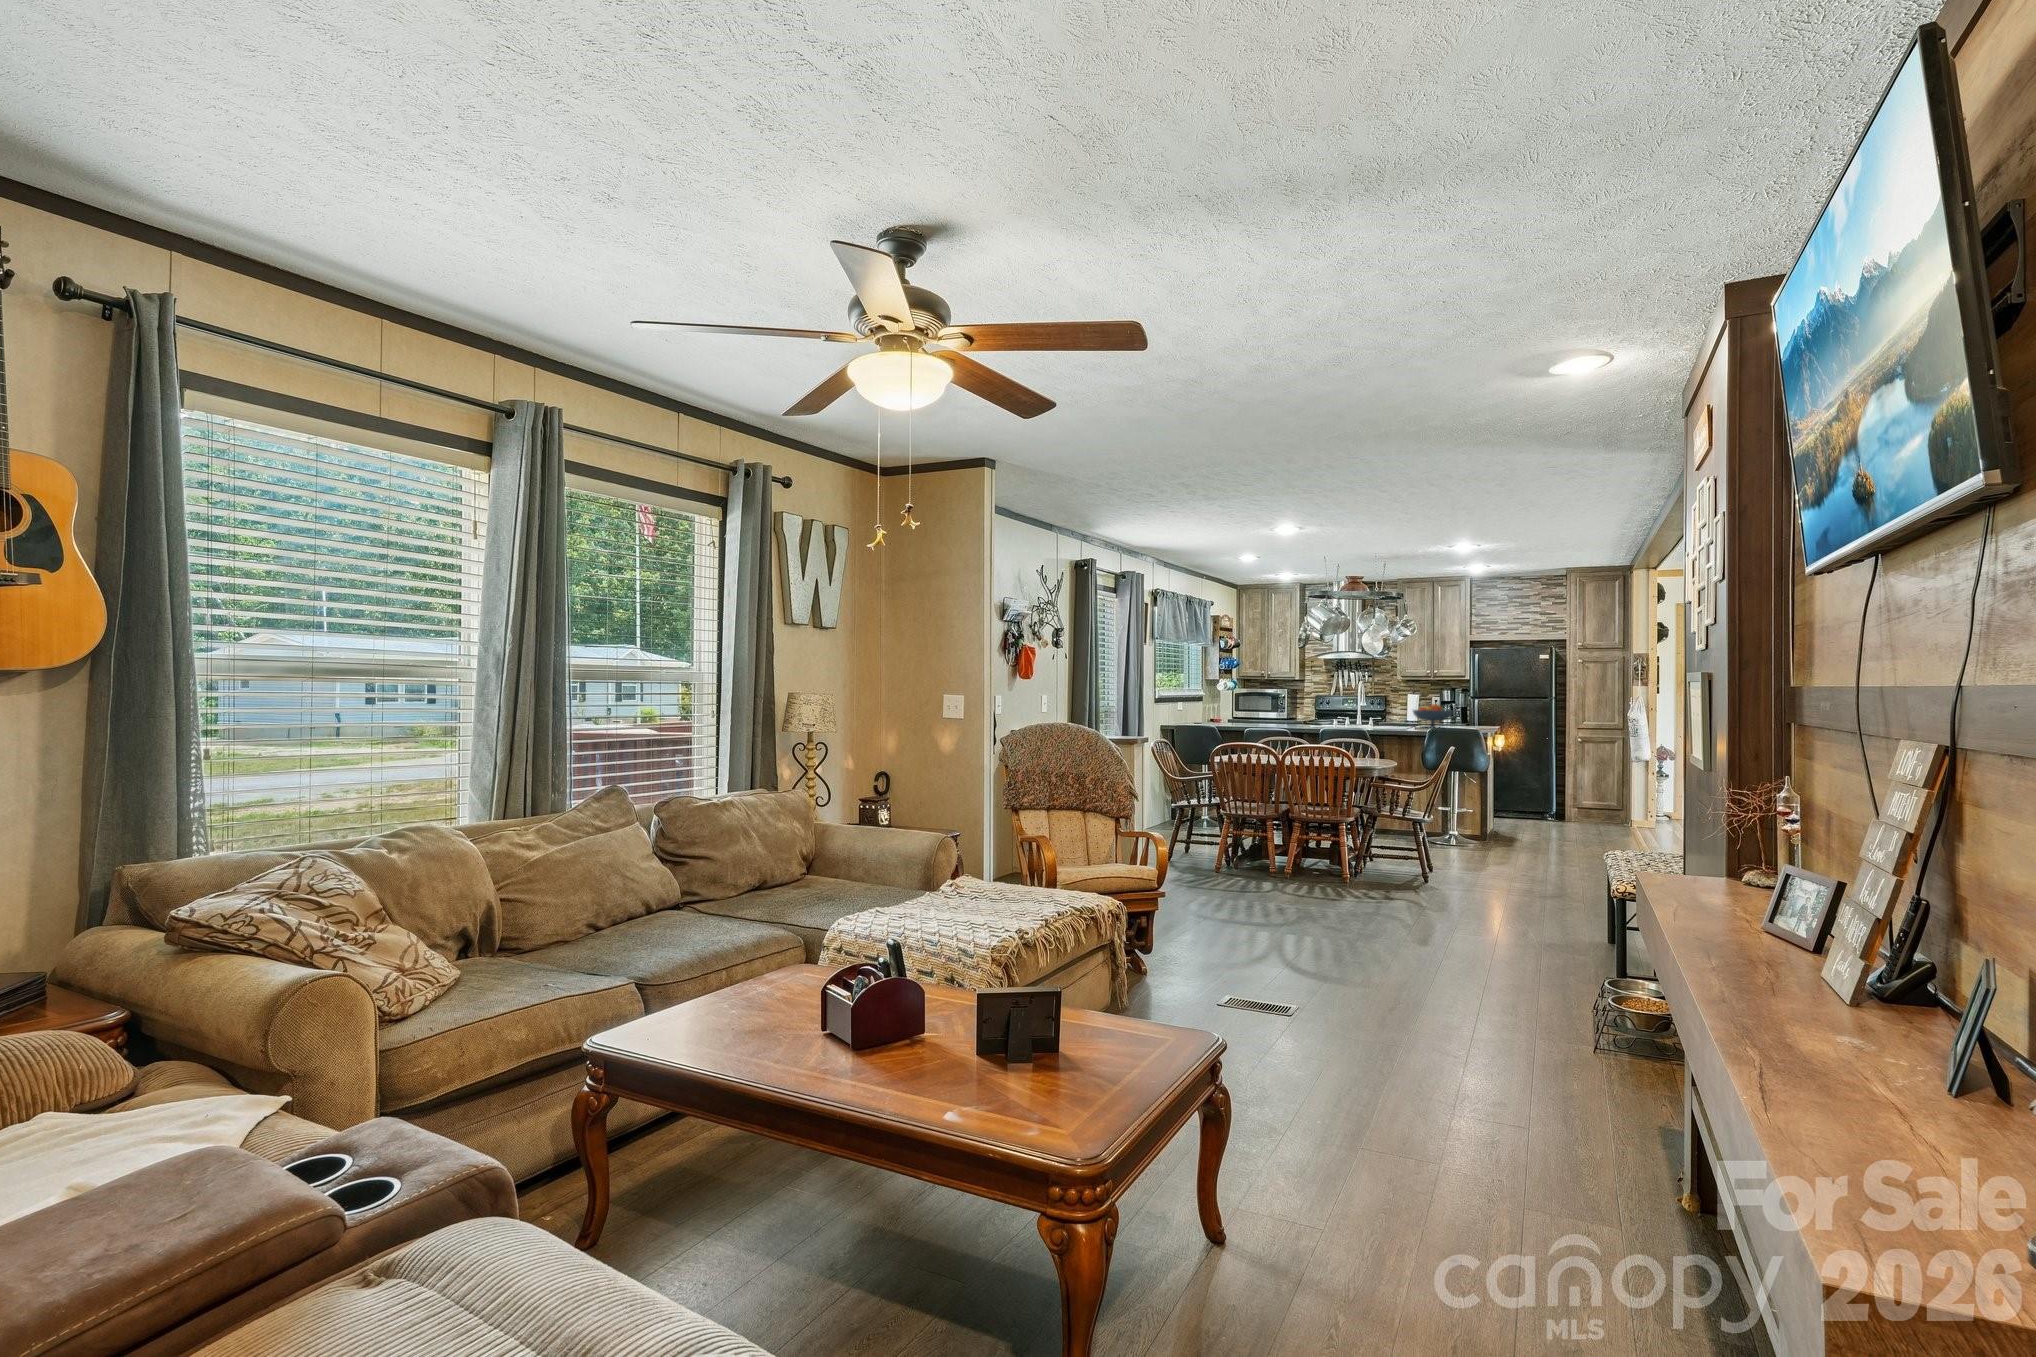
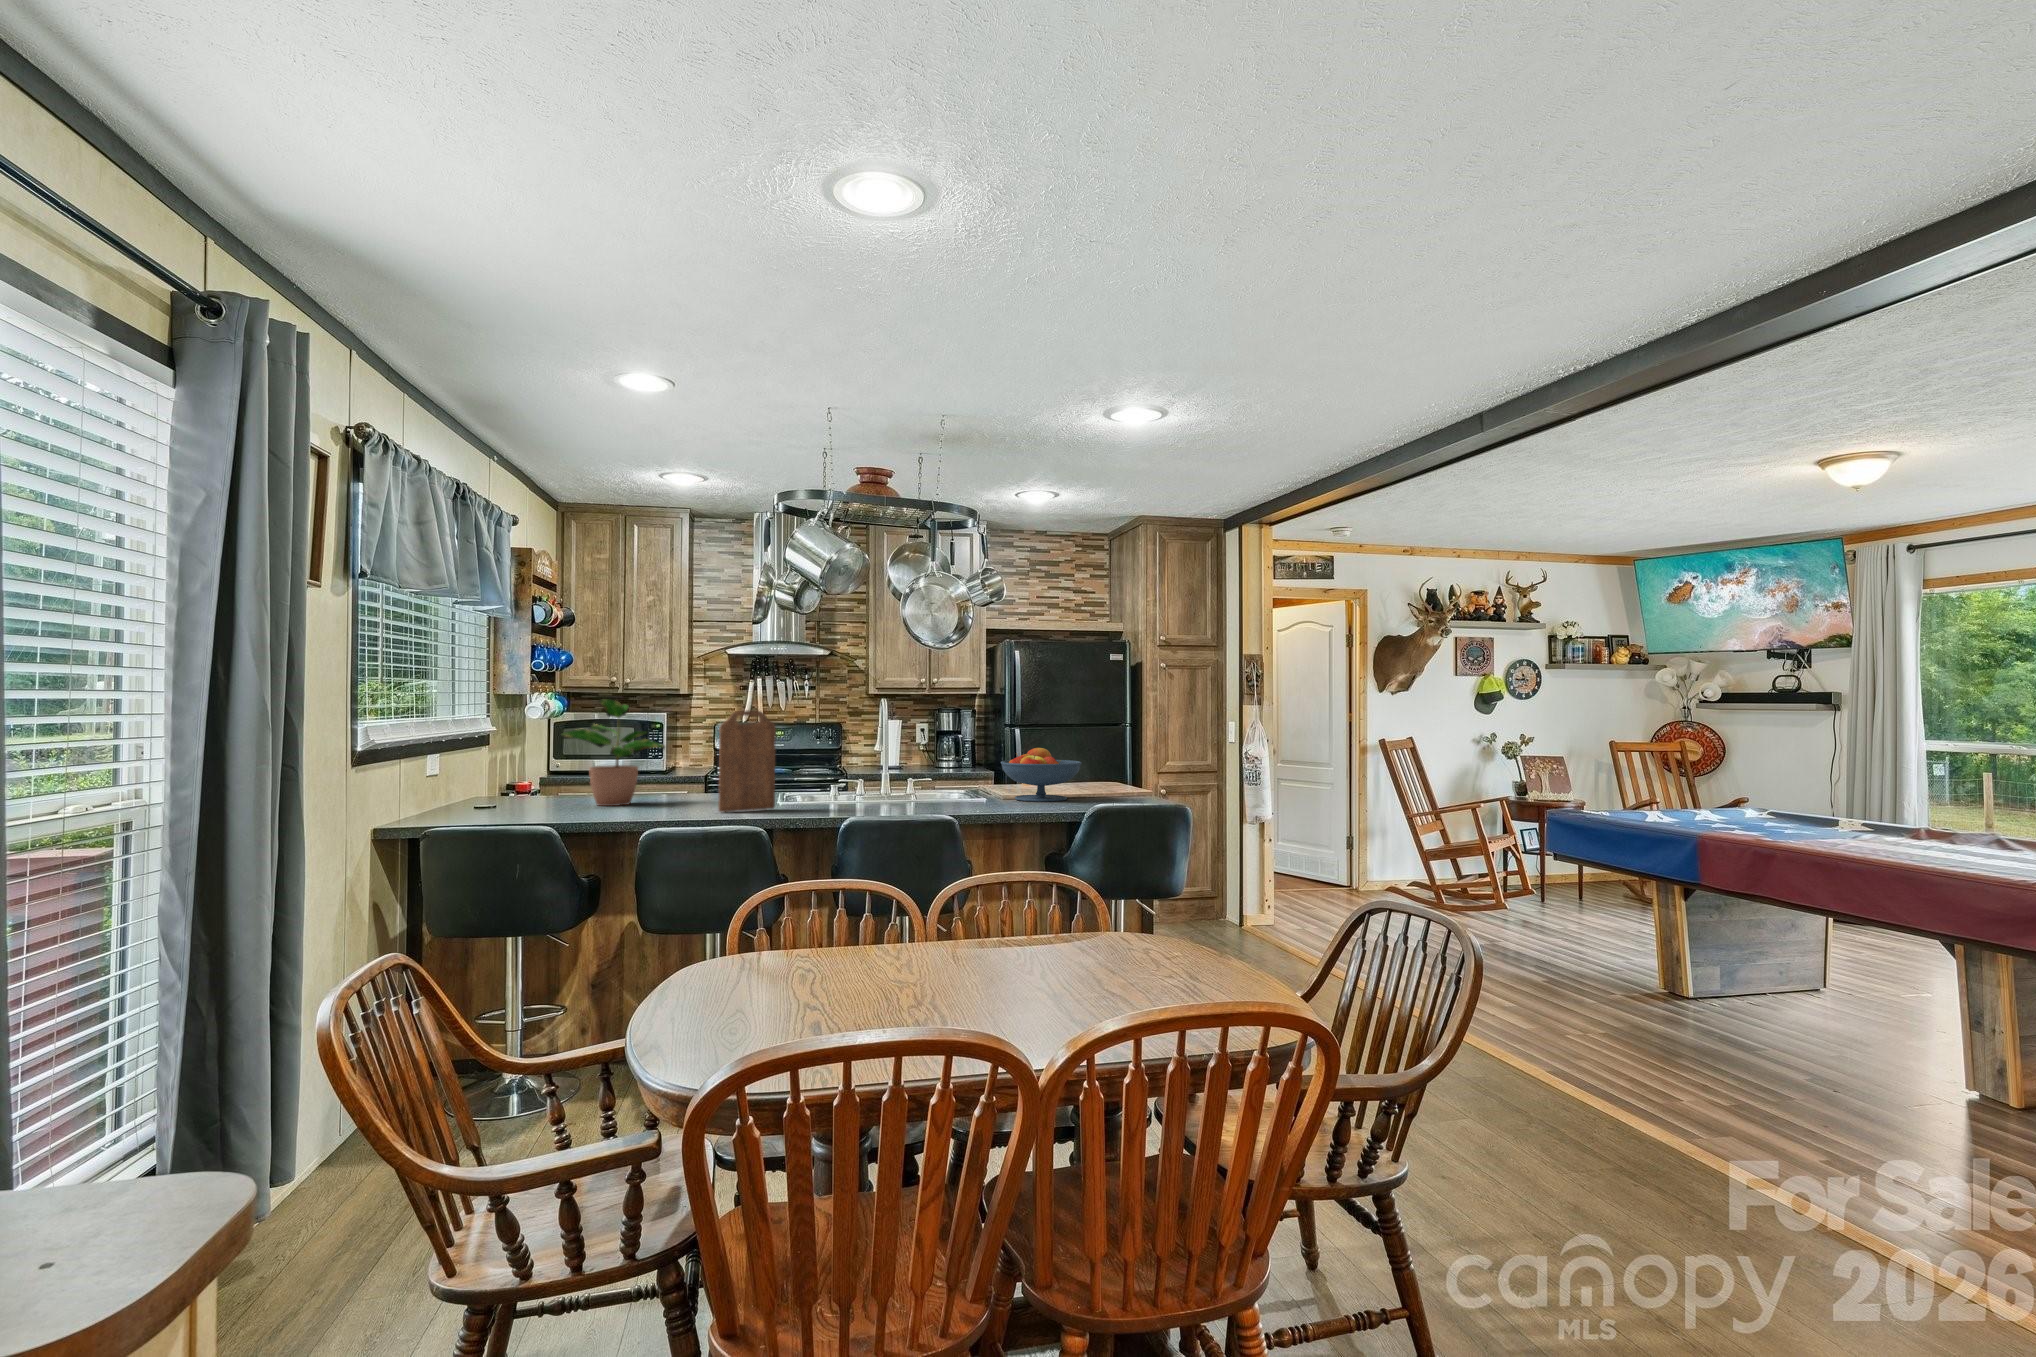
potted plant: none [1225,680,1268,724] -> present [560,699,665,806]
cutting board: none [1279,685,1303,726] -> present [718,710,776,812]

